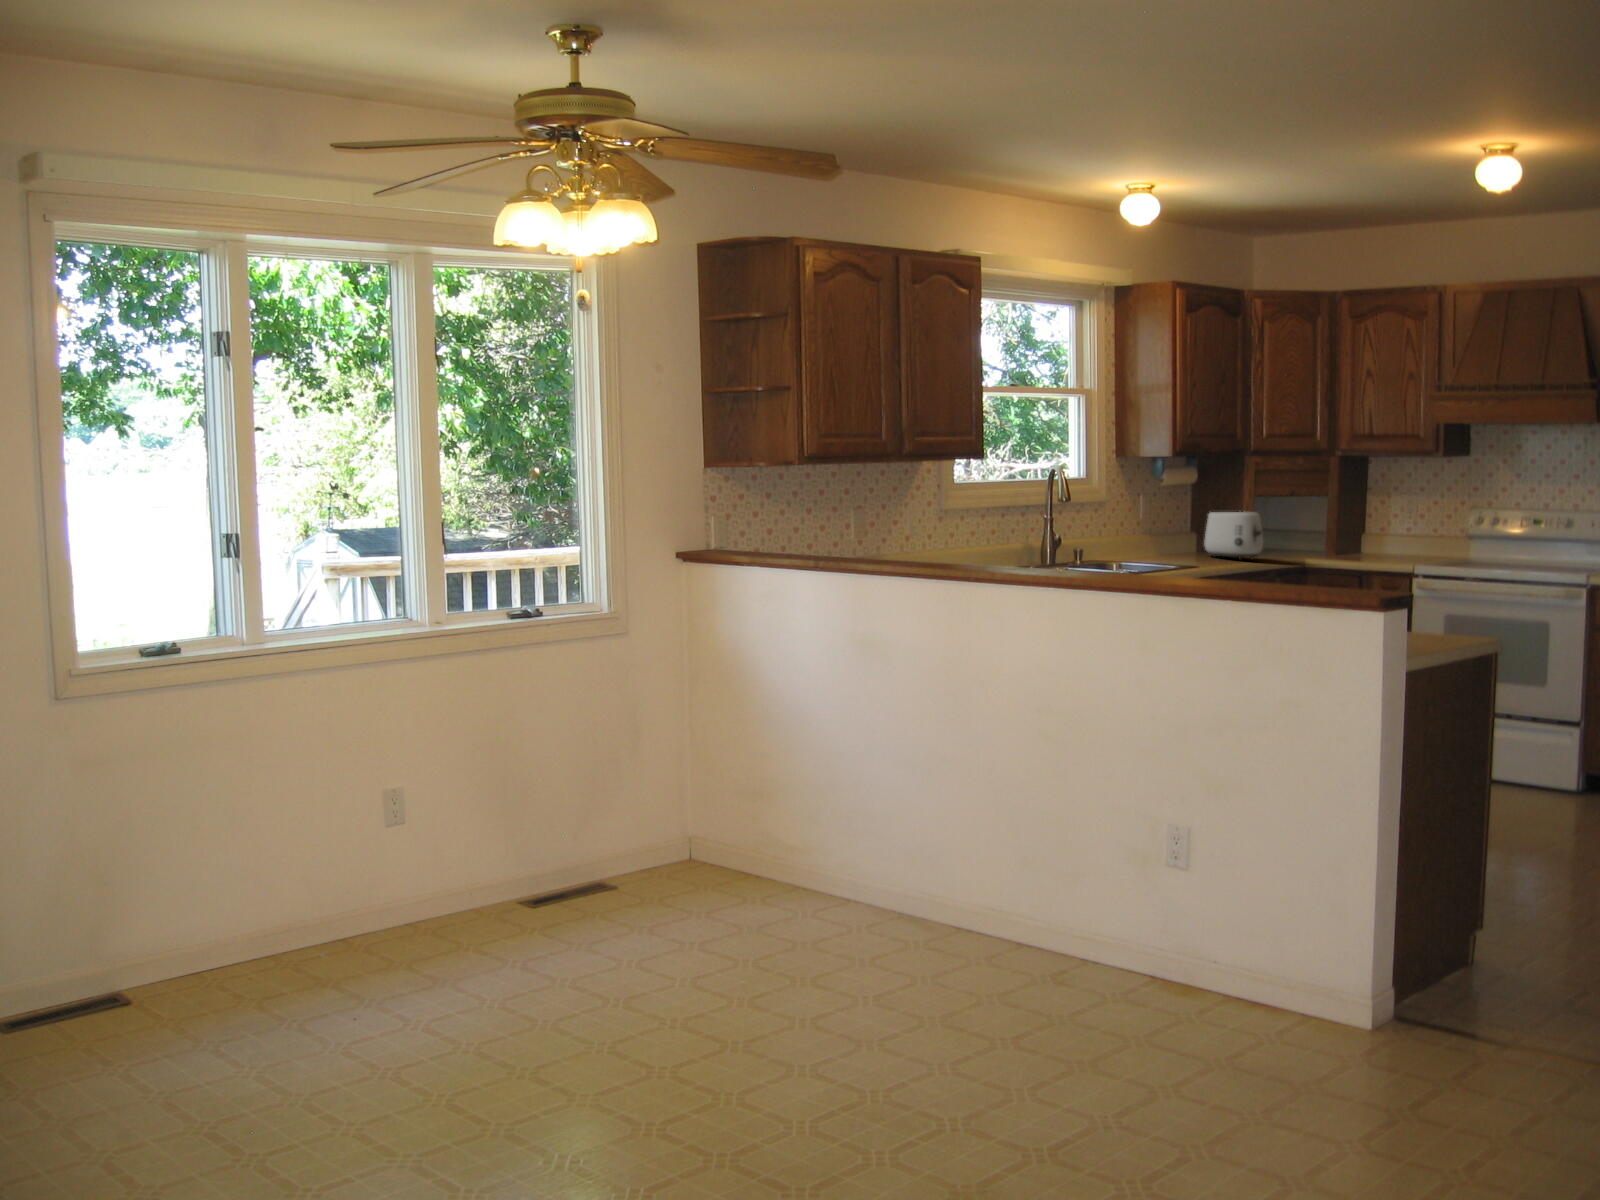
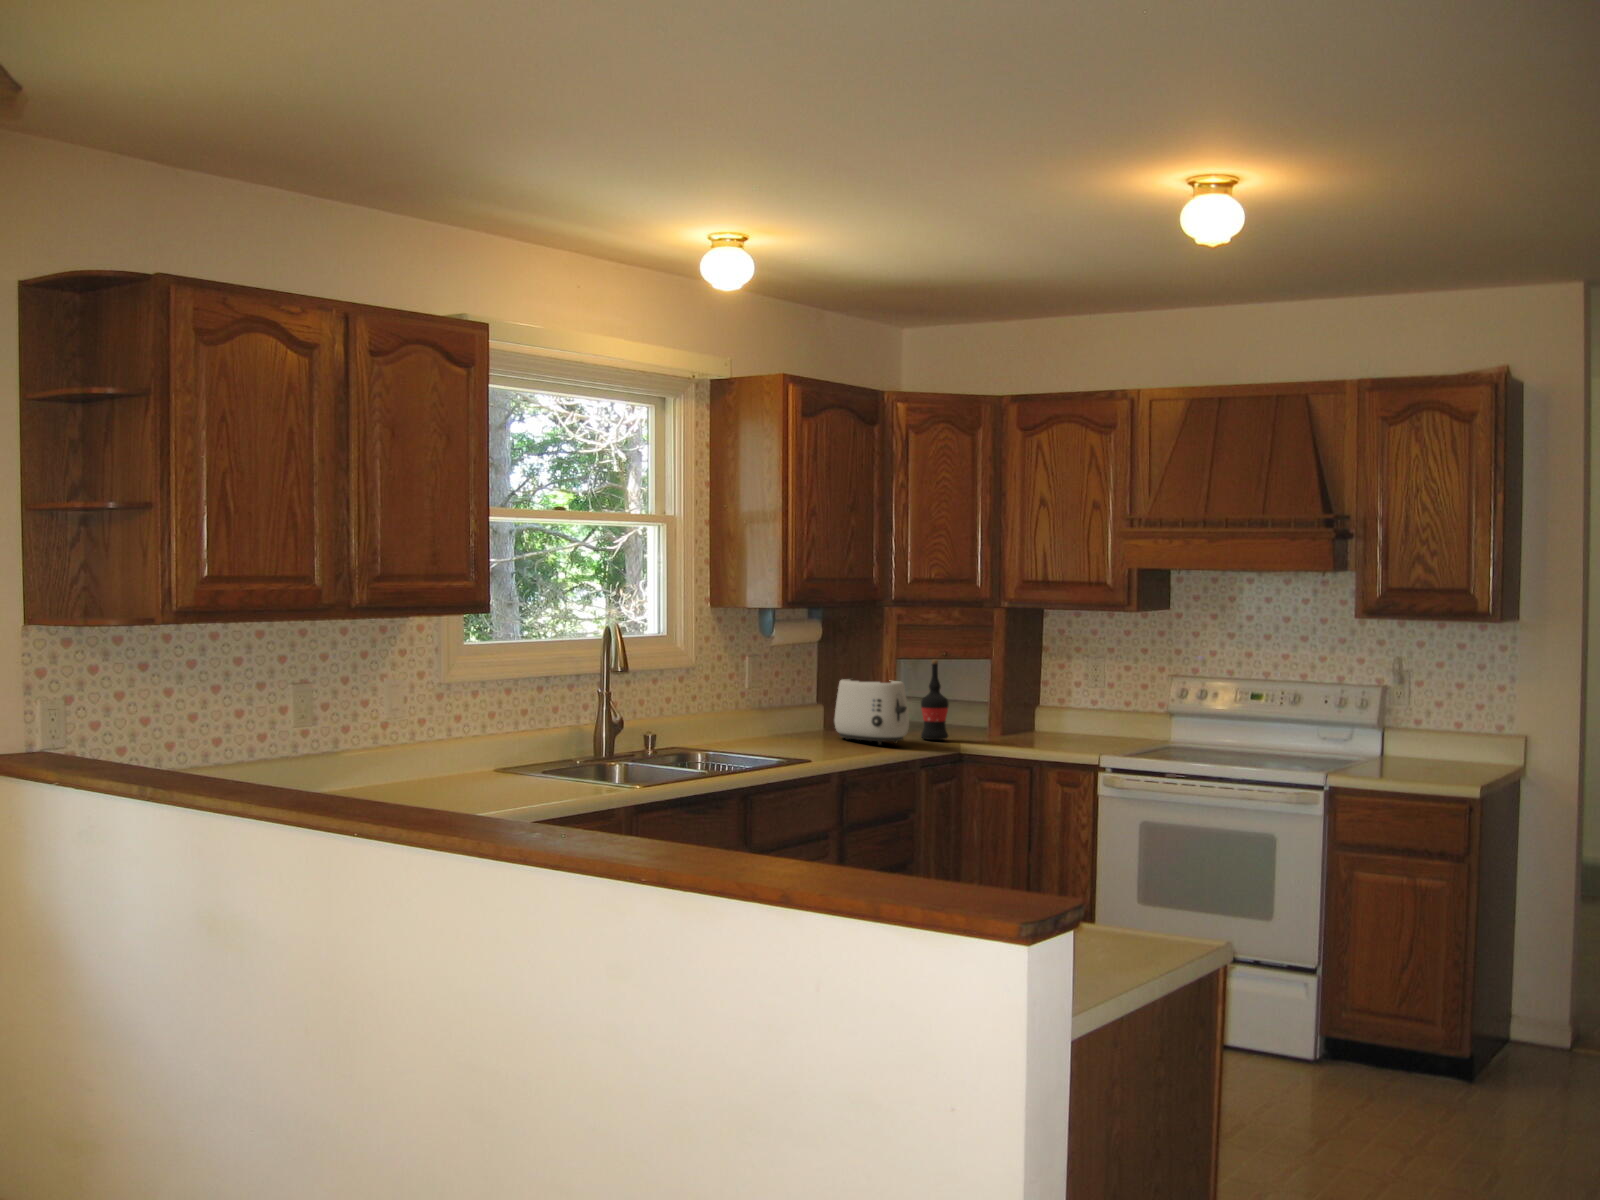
wine bottle: none [1271,498,1293,558] -> present [921,660,949,740]

